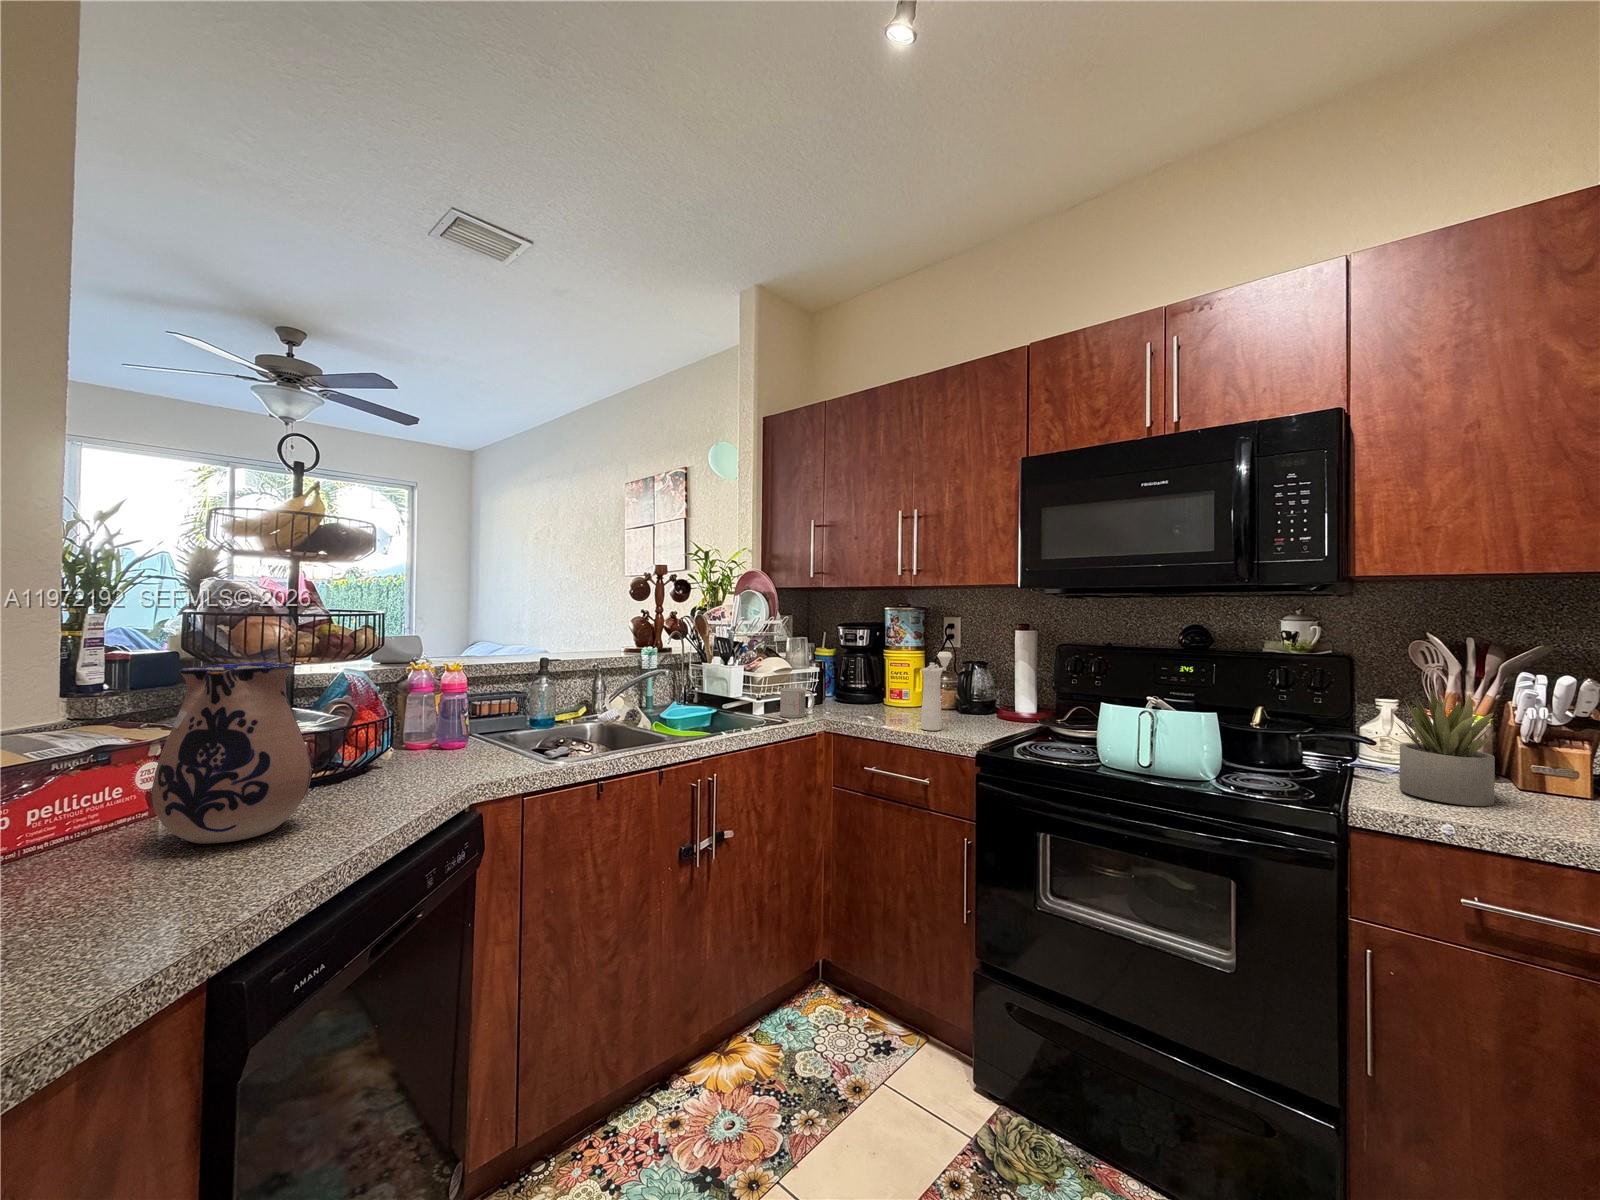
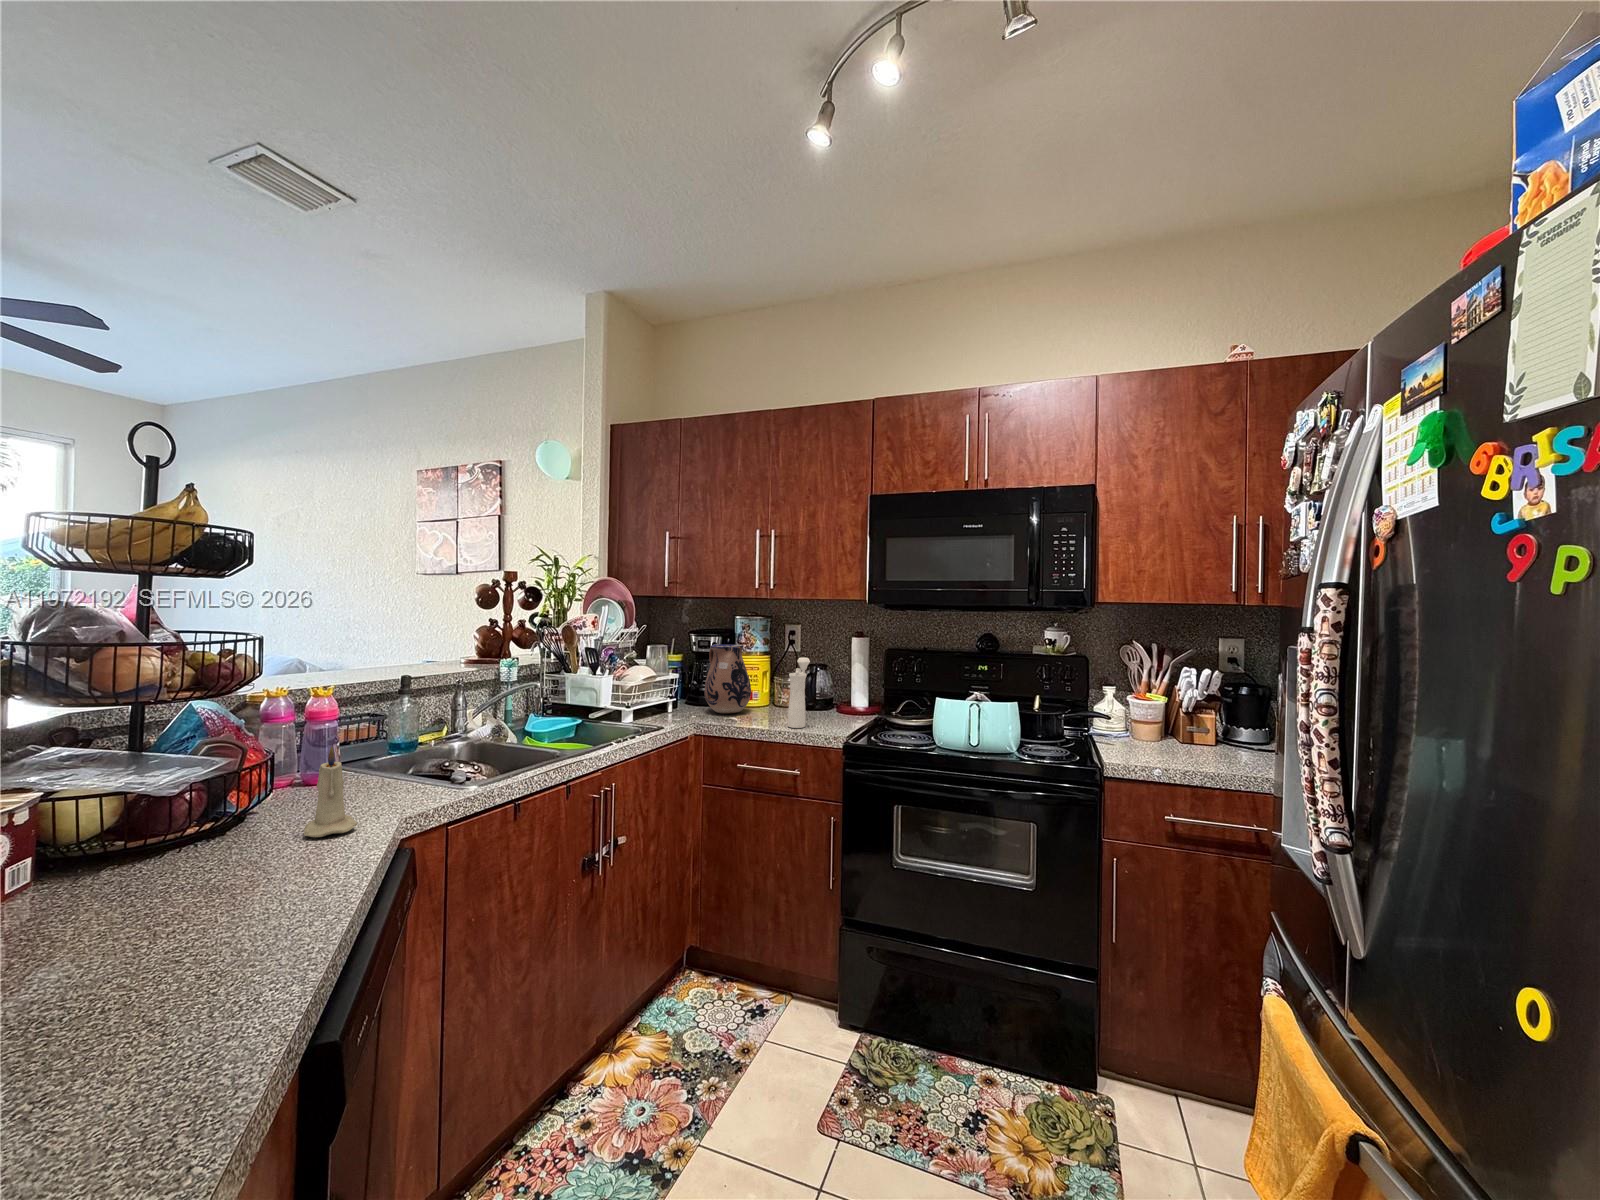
ceramic pitcher: present [152,661,311,844] -> present [704,644,751,713]
mug: present [780,688,814,718] -> none [649,695,681,724]
succulent plant: present [1396,690,1495,806] -> none [1121,681,1174,756]
candle: none [391,706,438,788] -> present [304,747,357,837]

